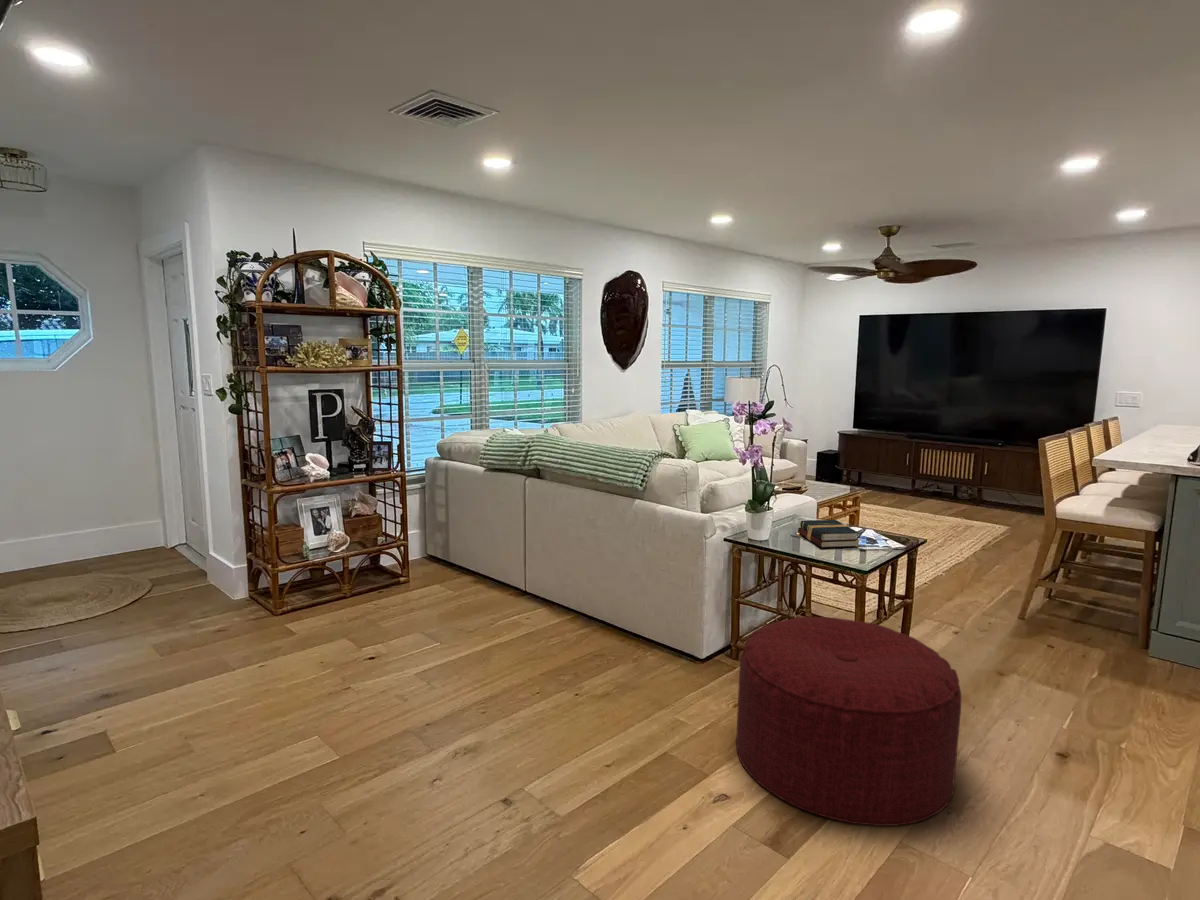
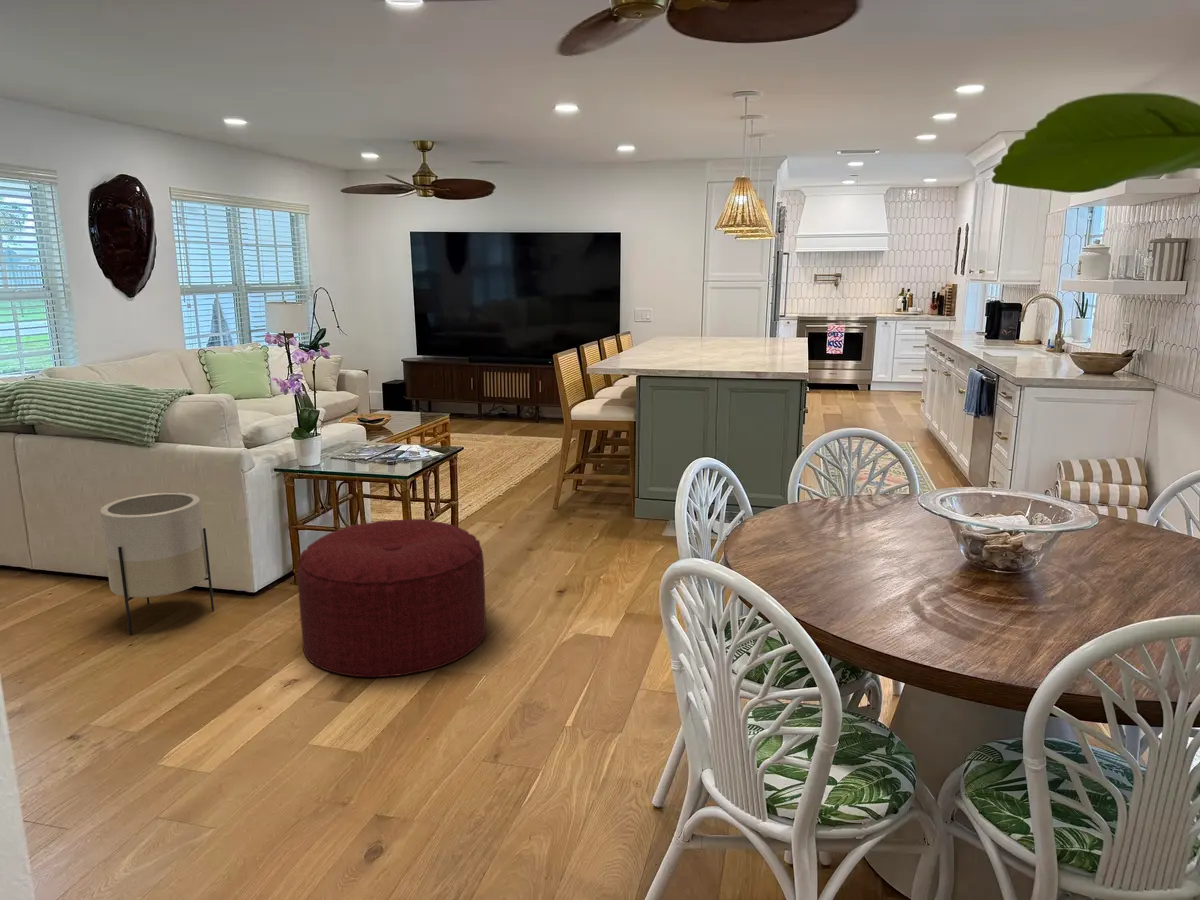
hardback book: present [798,520,860,548] -> none [348,437,404,463]
planter: none [573,547,657,678] -> present [100,492,214,635]

